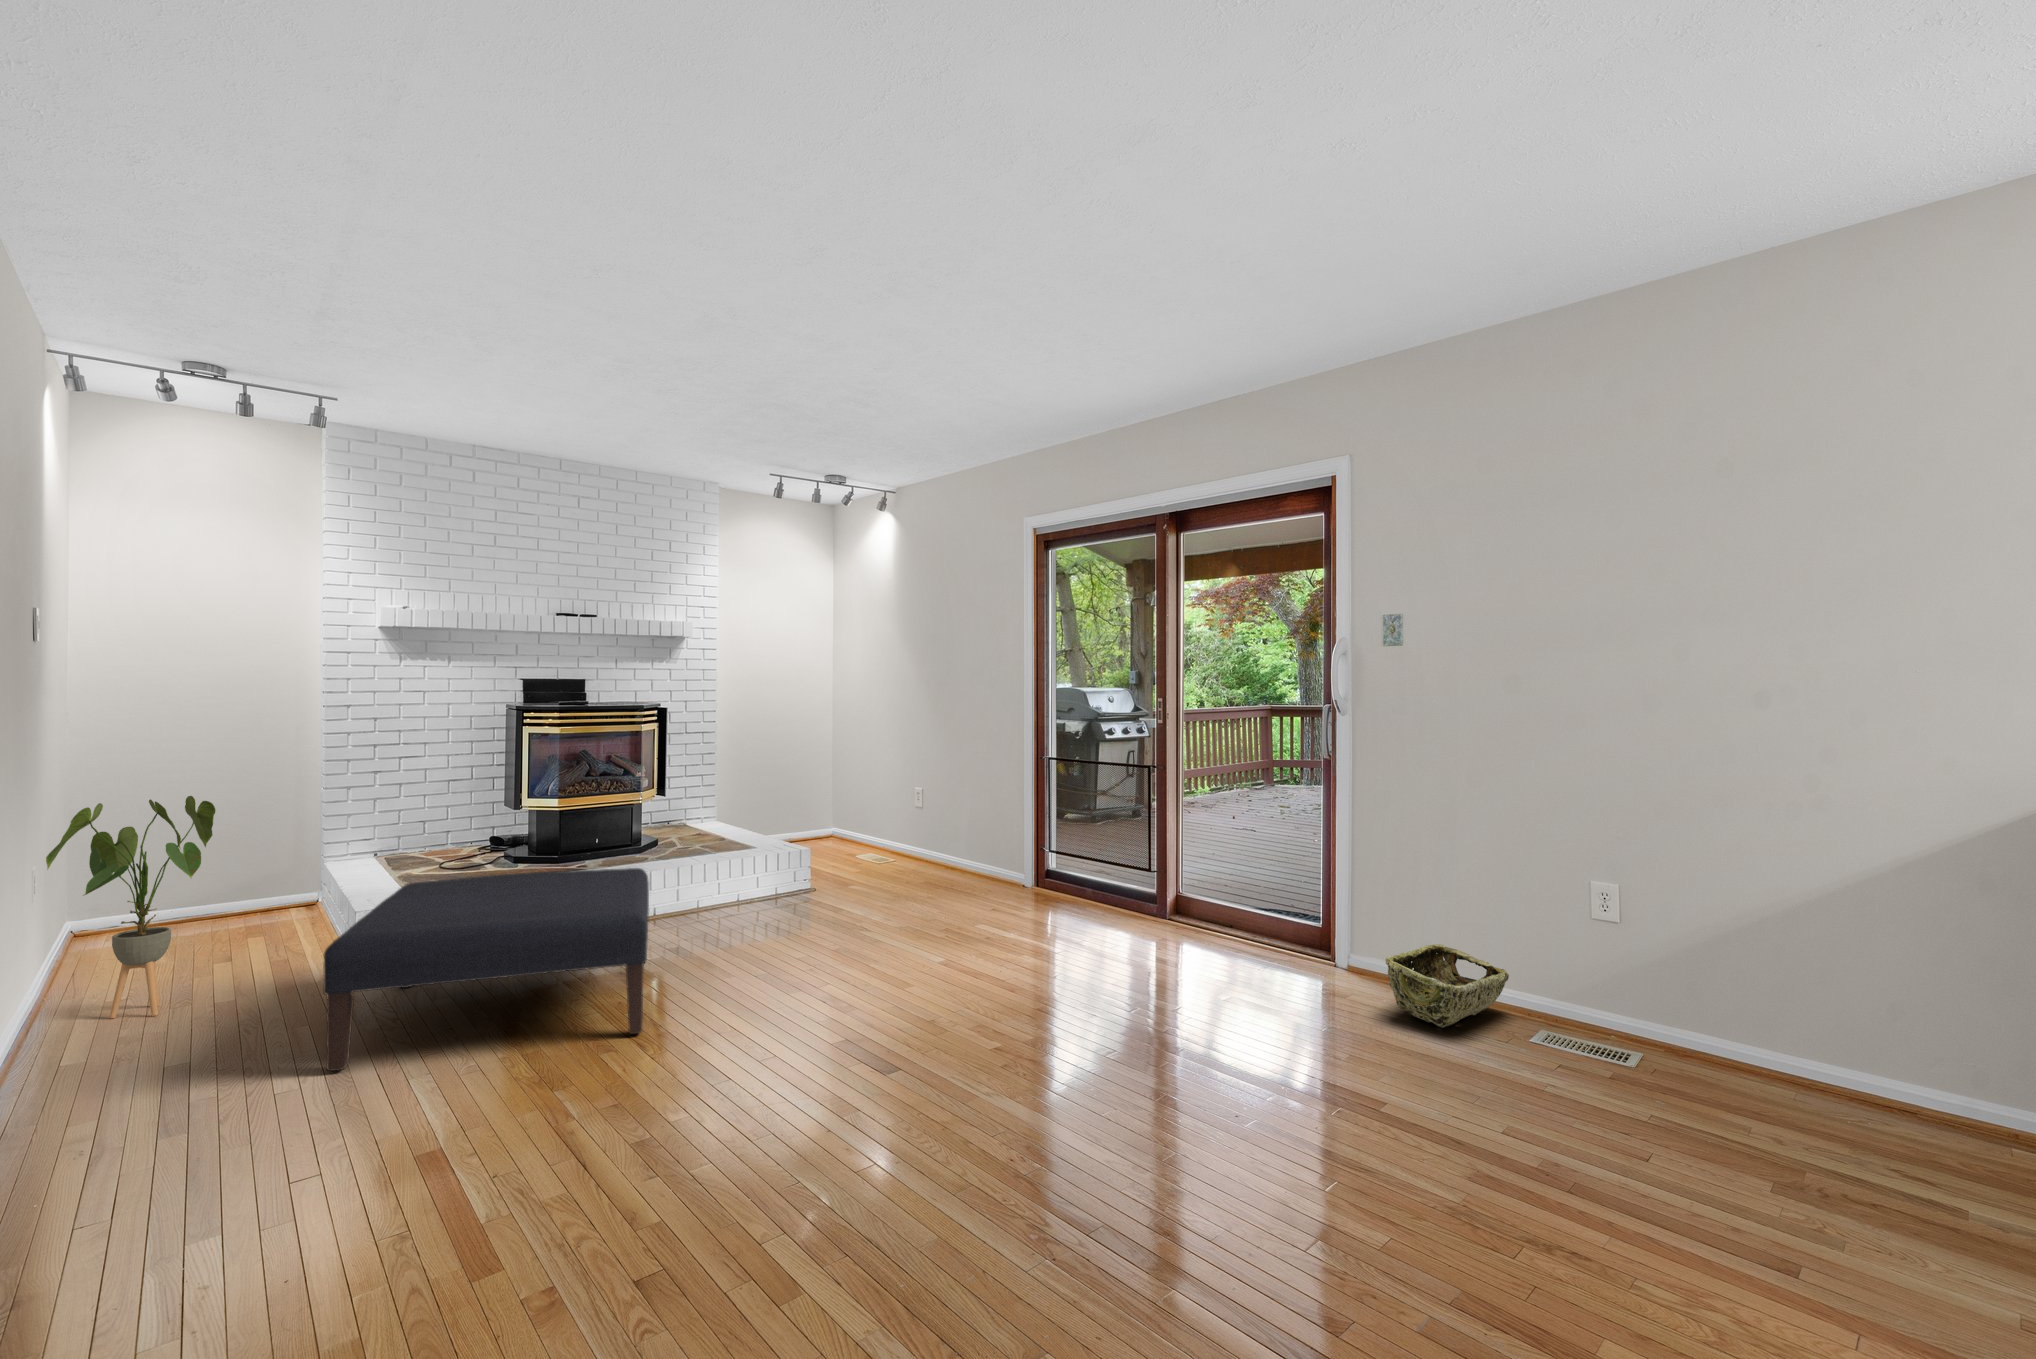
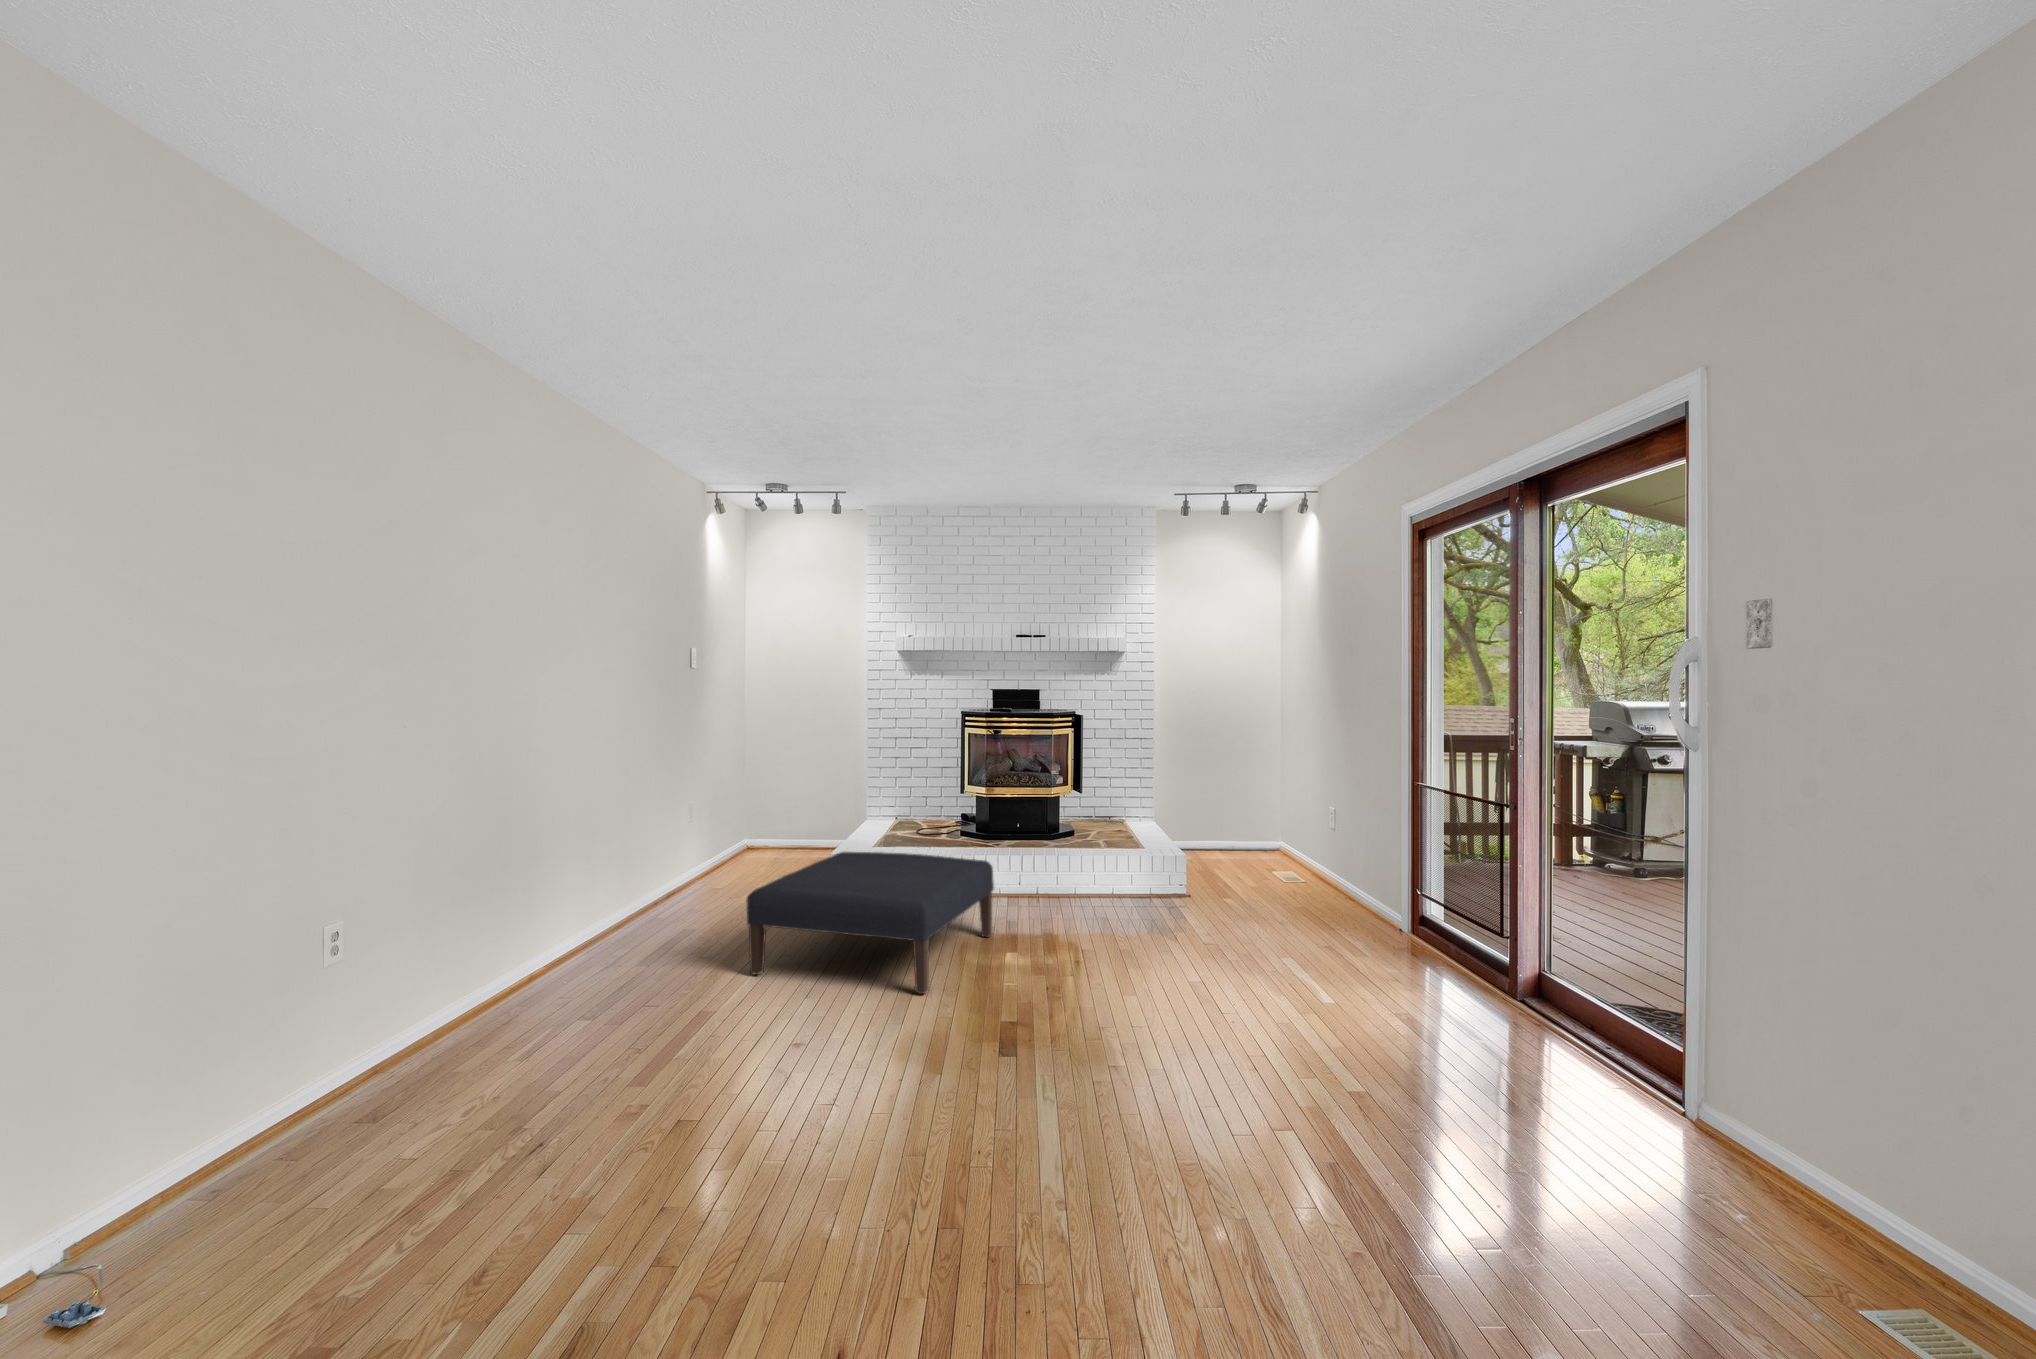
house plant: present [46,796,215,1018] -> none [677,779,758,915]
woven basket: present [1385,944,1509,1028] -> none [1622,1109,1839,1223]

